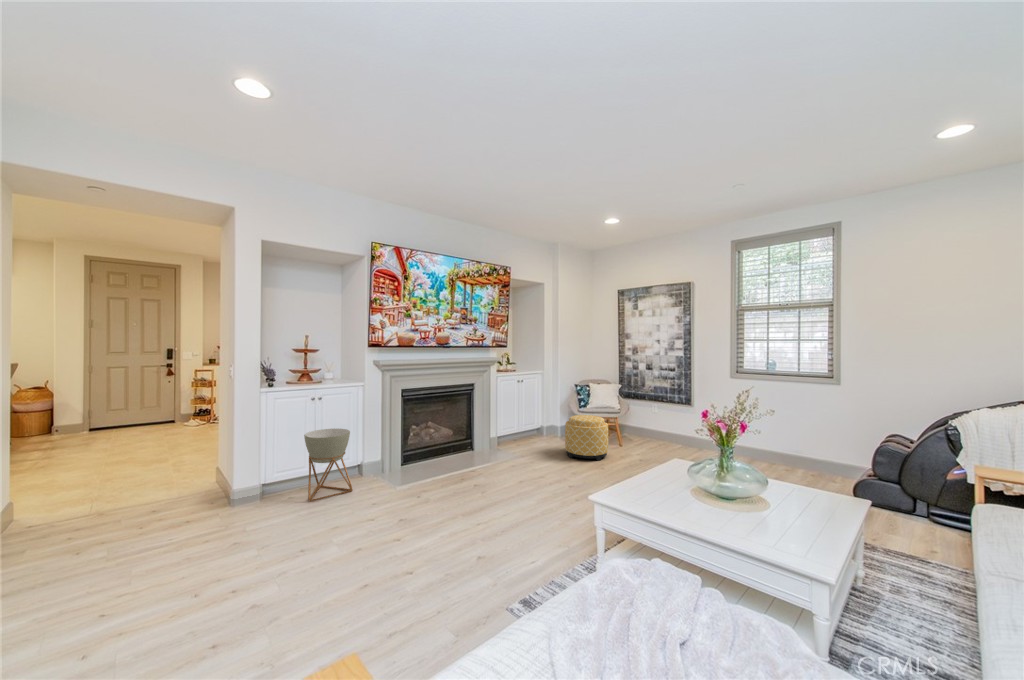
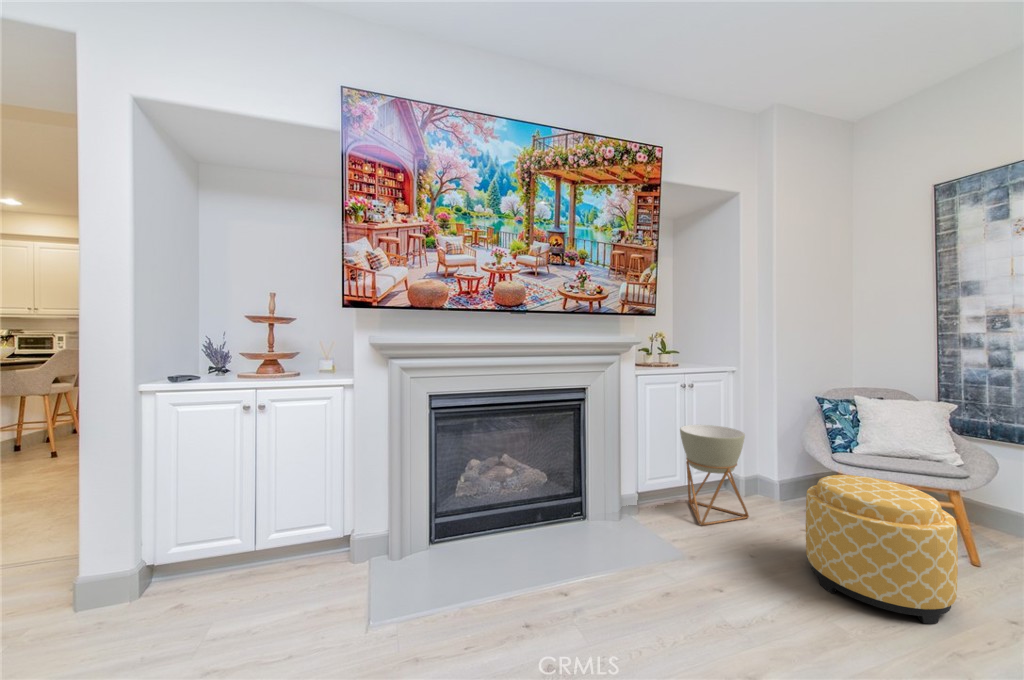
planter: present [304,428,353,501] -> present [680,425,749,525]

